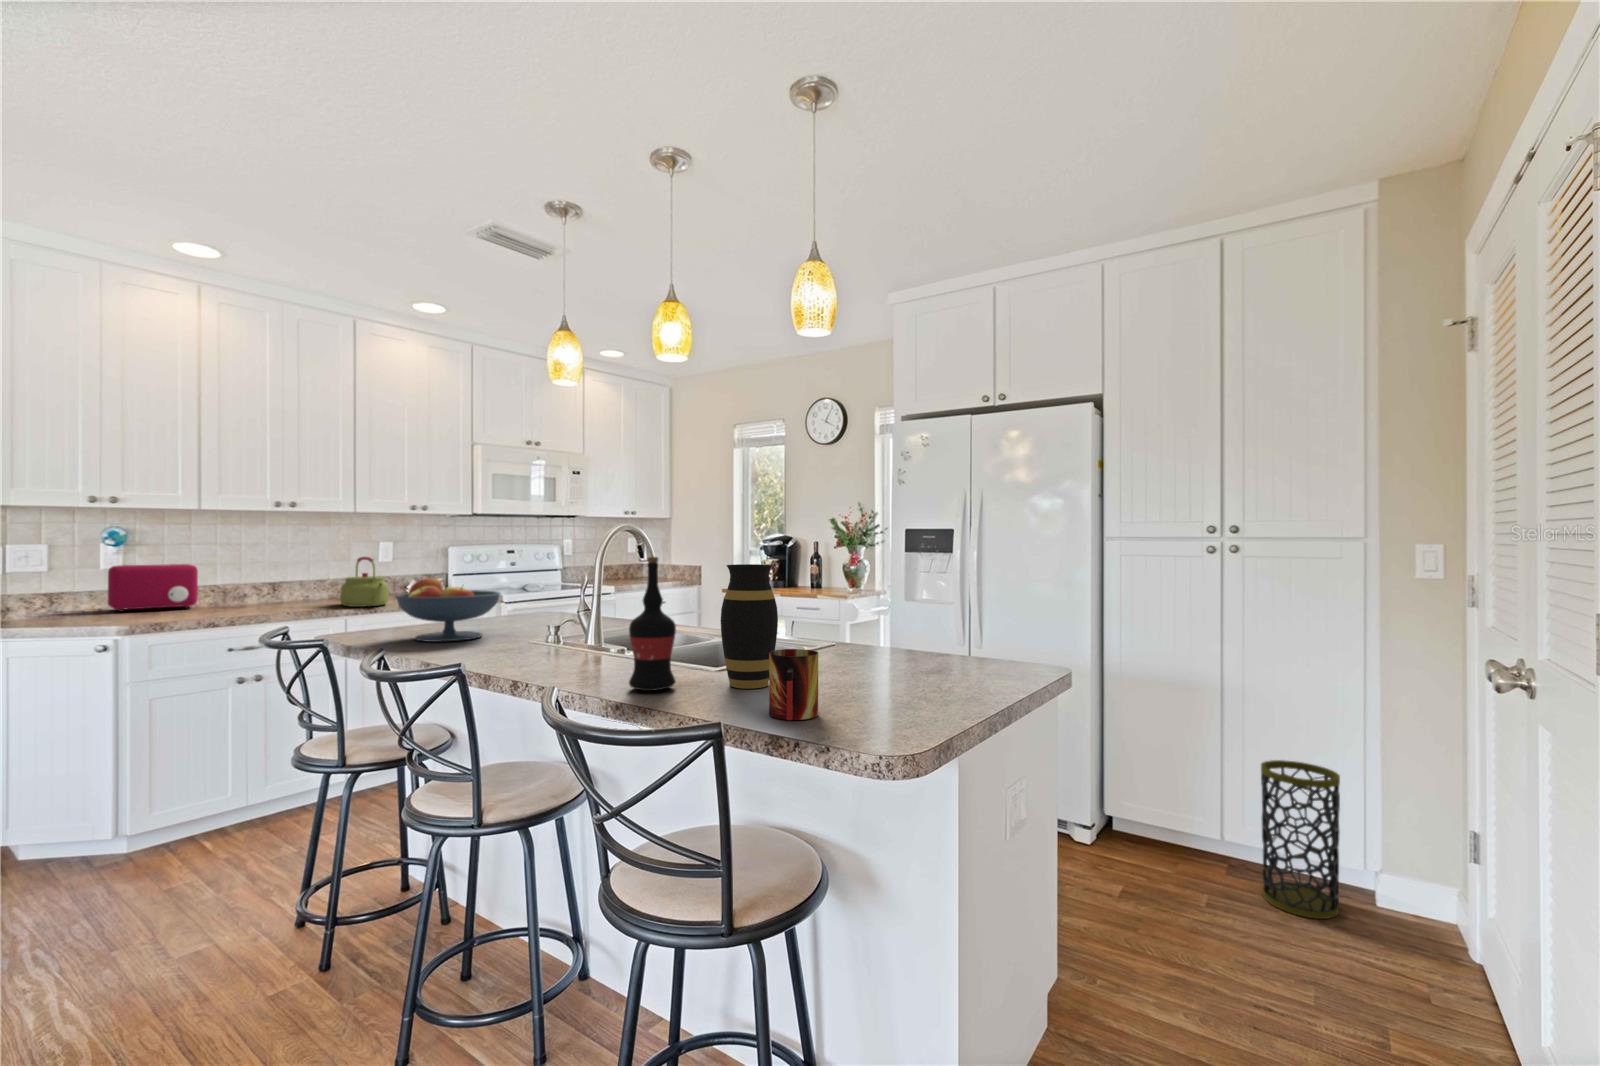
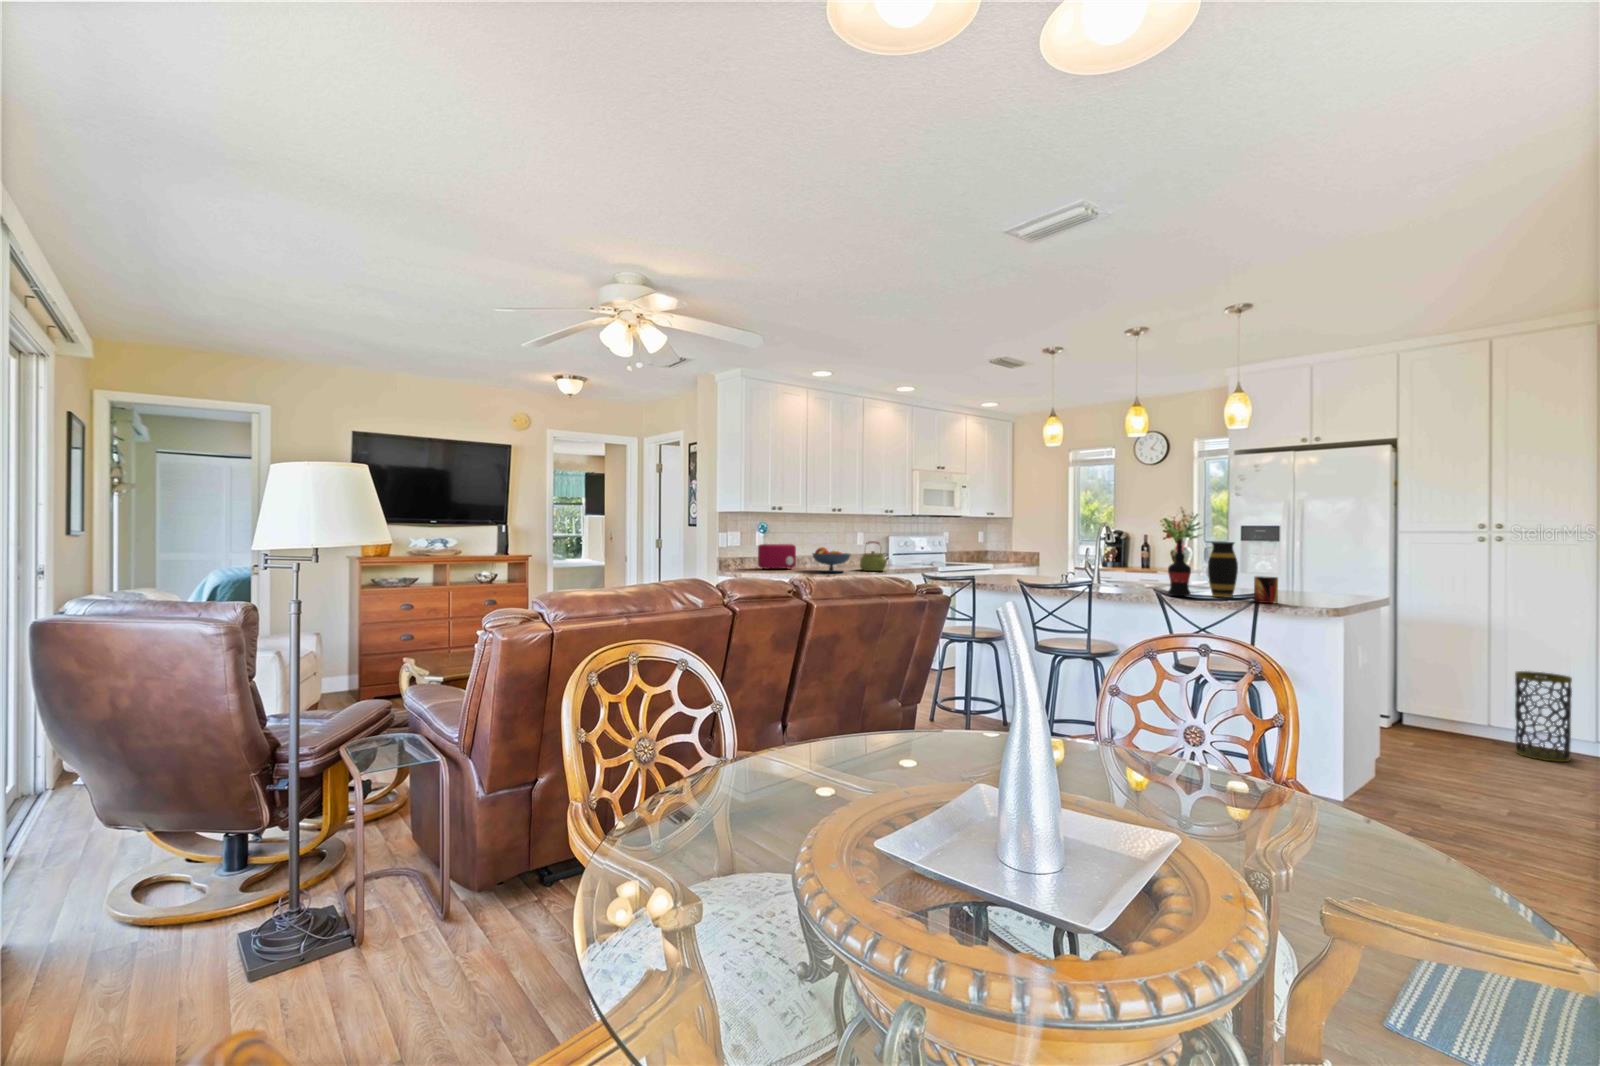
fruit bowl: present [396,578,500,642] -> present [813,547,851,572]

